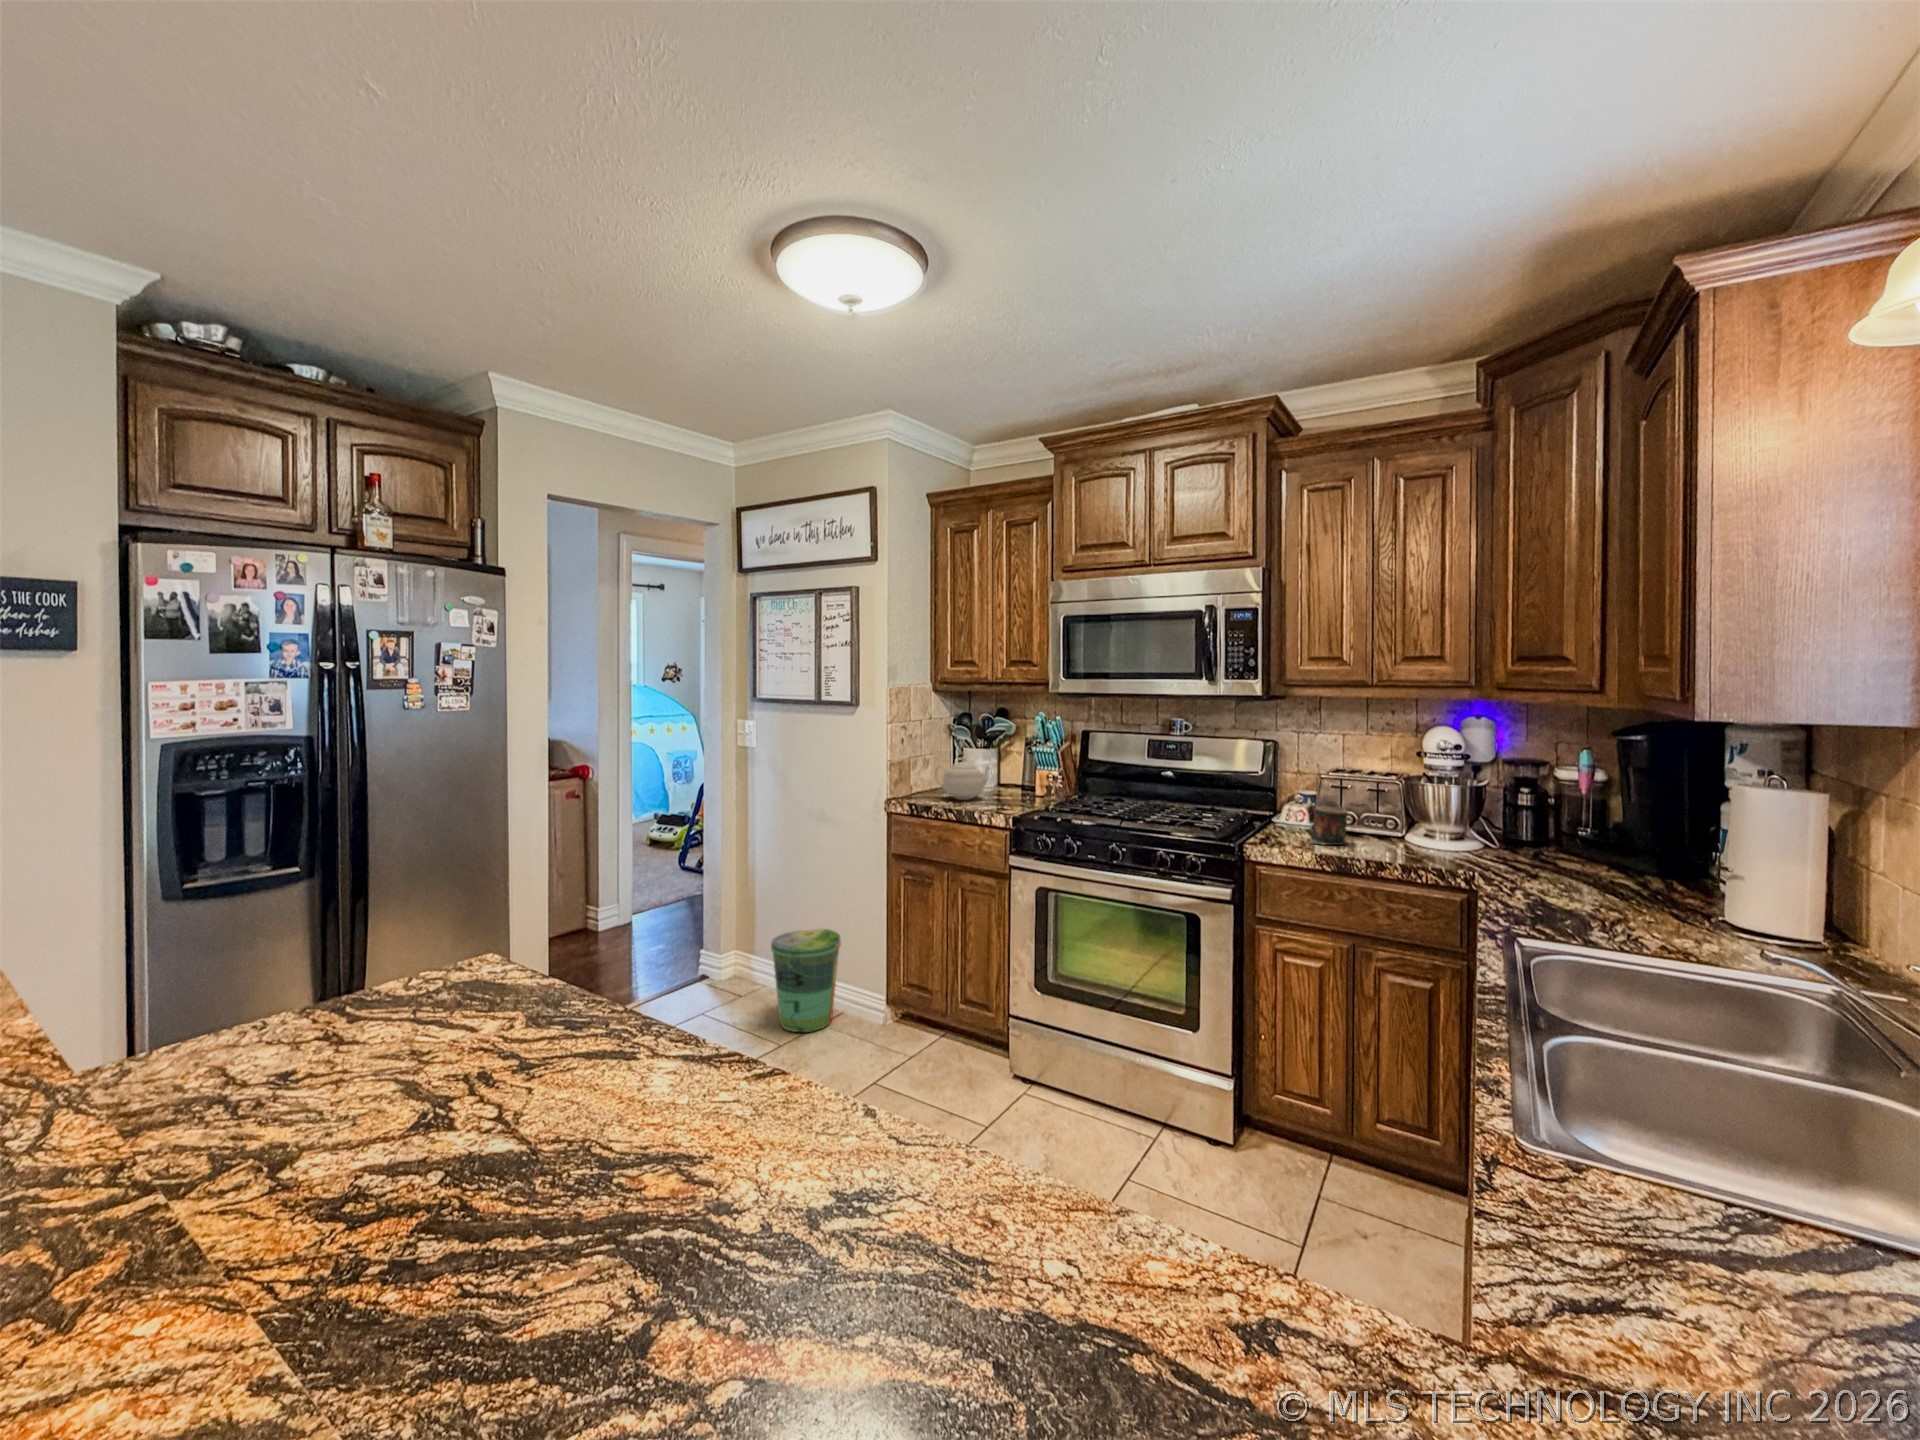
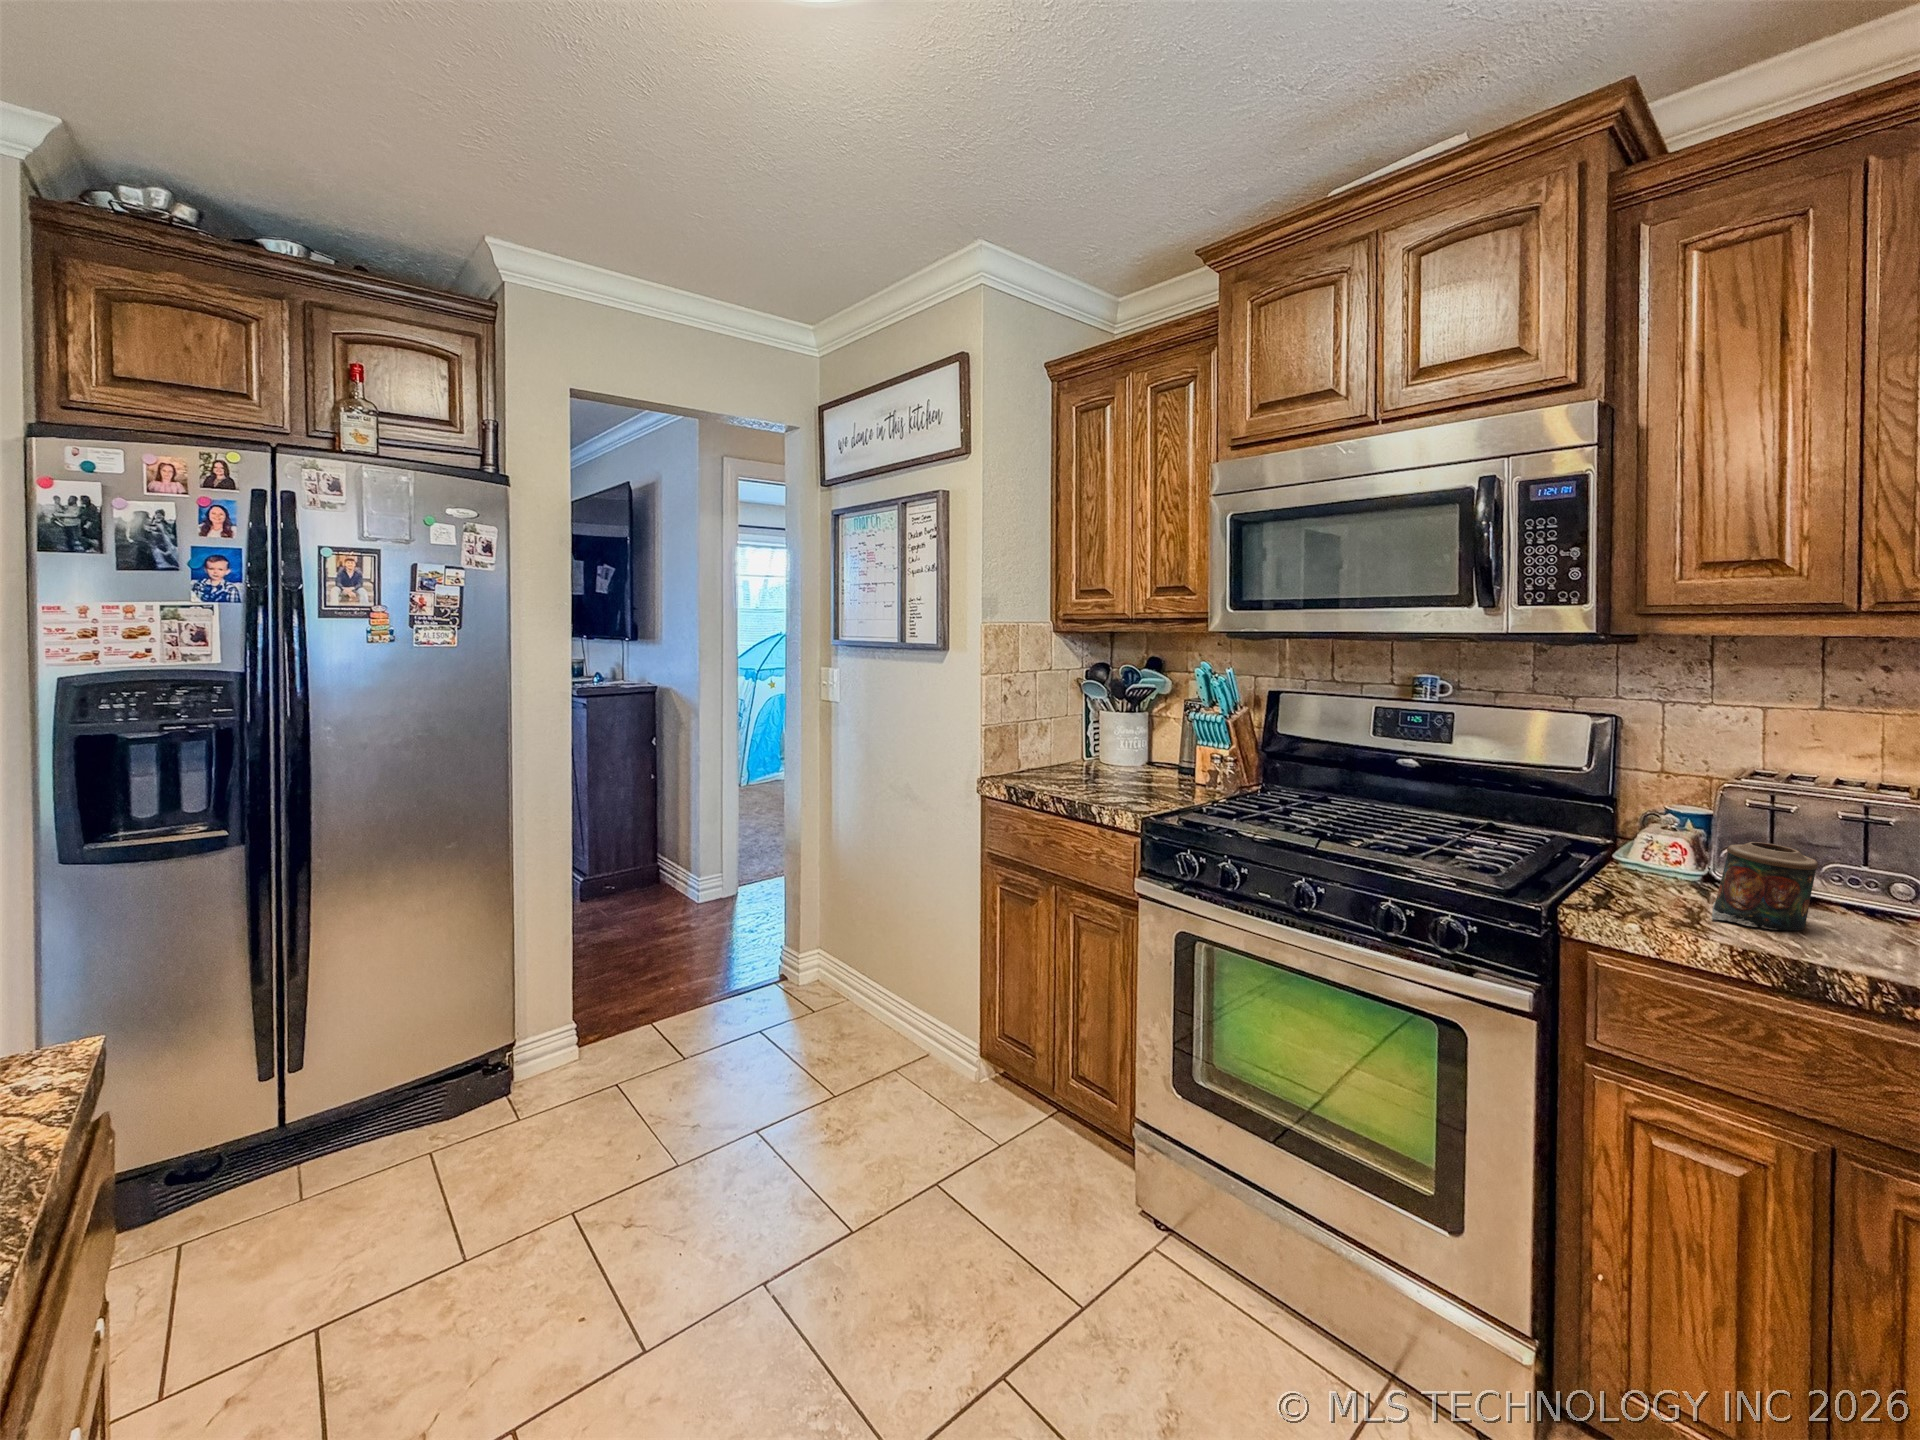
teapot: present [935,757,990,800] -> none [1049,724,1123,784]
trash can: present [771,928,841,1032] -> none [838,933,925,1065]

